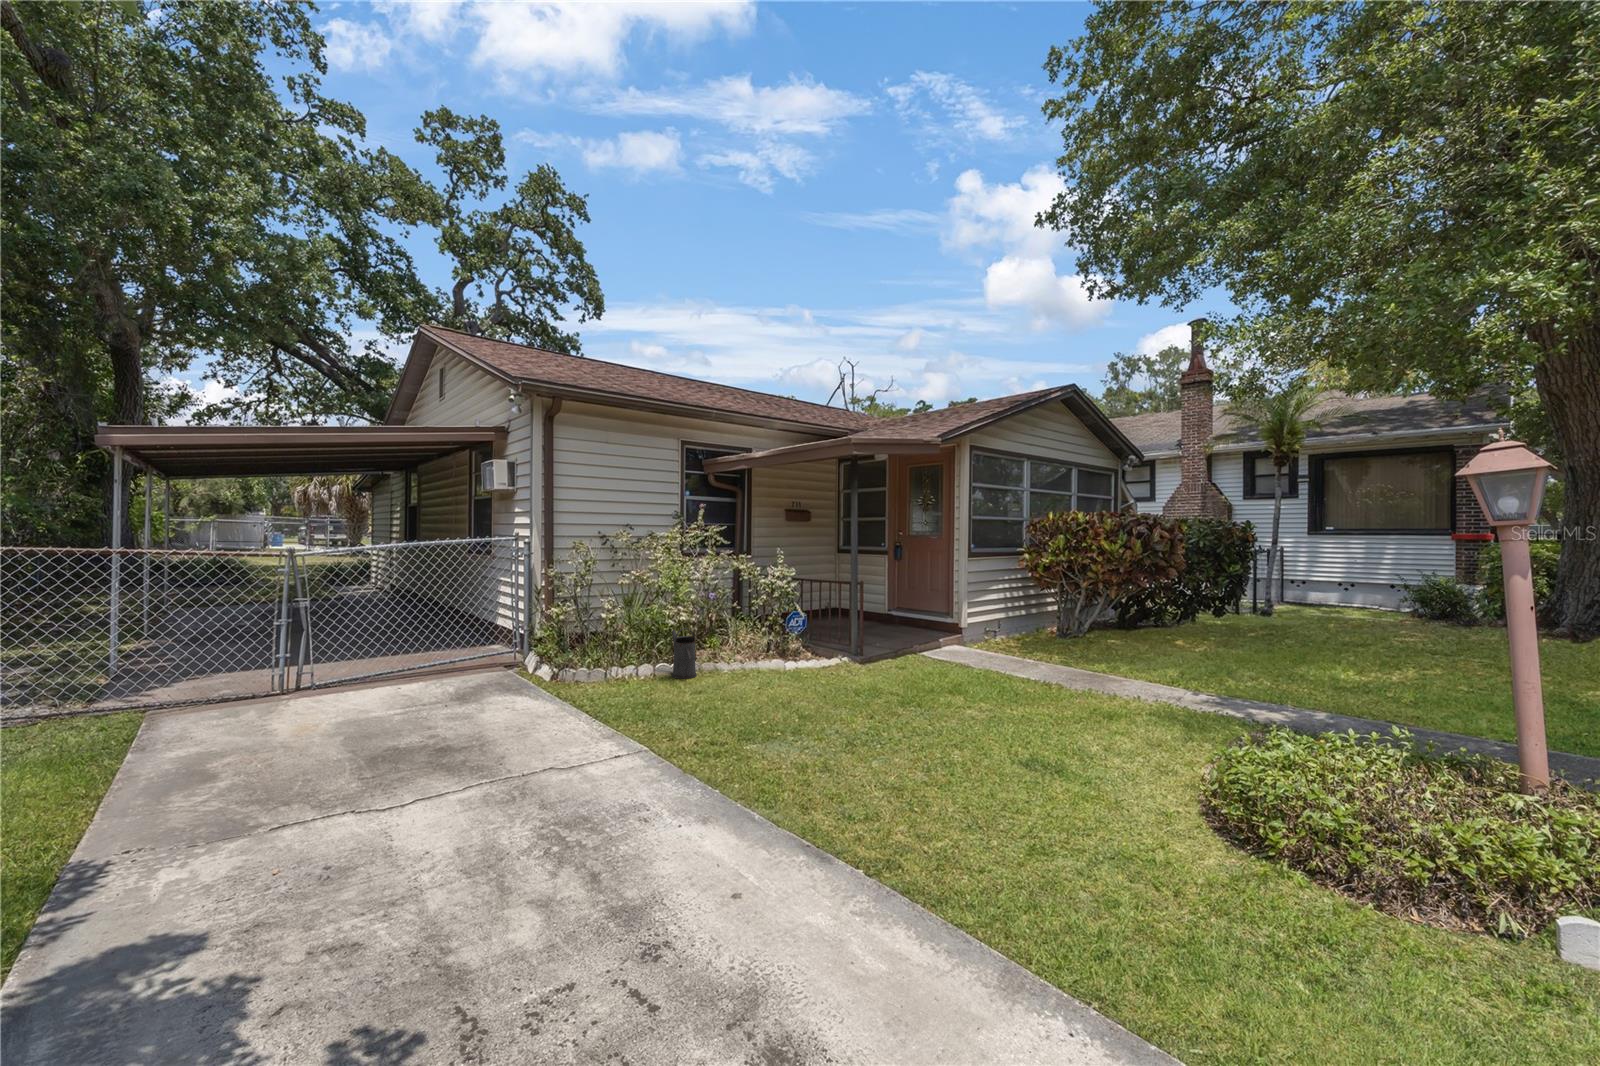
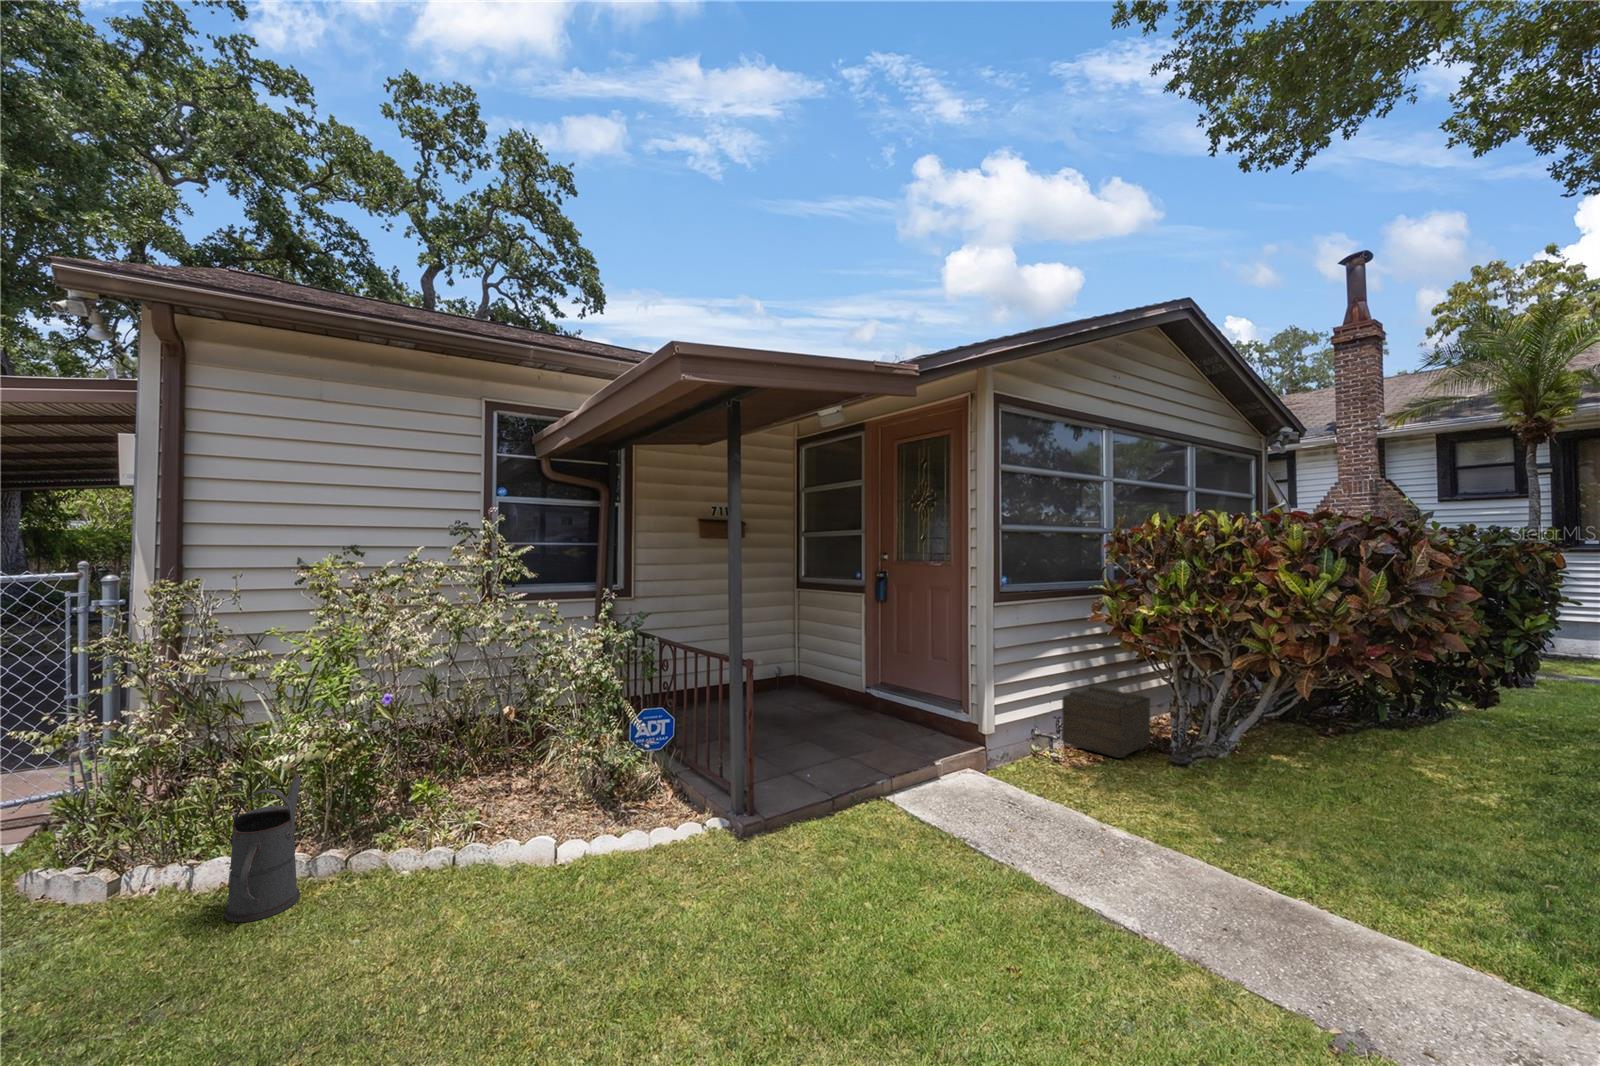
wooden crate: none [999,606,1045,640] -> present [1062,686,1150,758]

